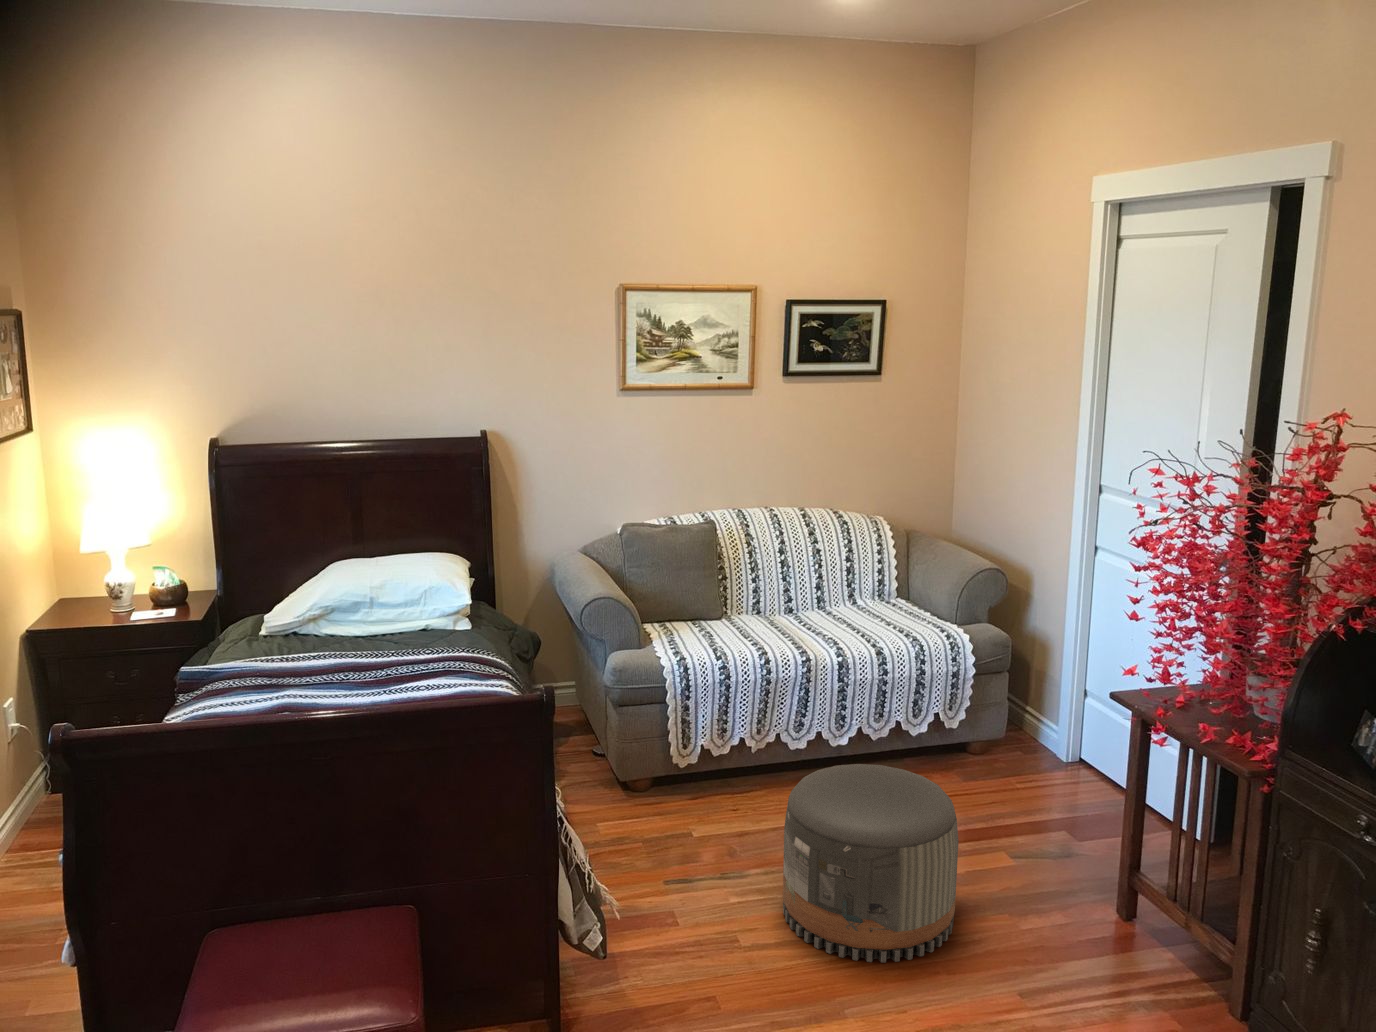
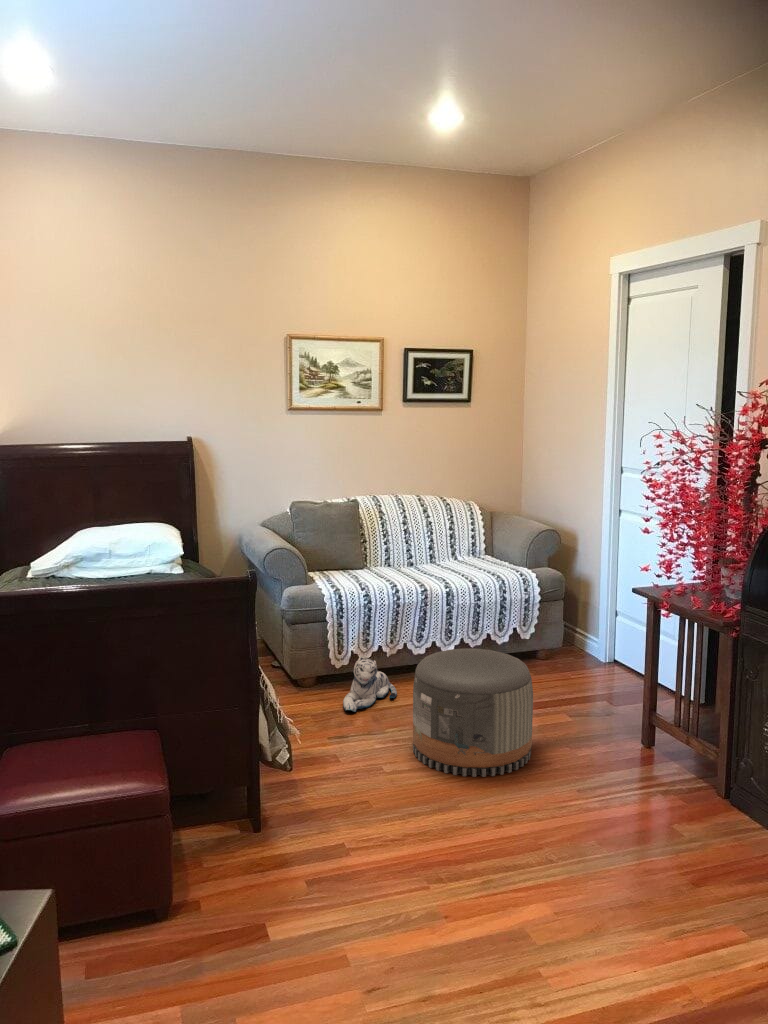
plush toy: none [687,759,765,839] -> present [343,657,397,712]

